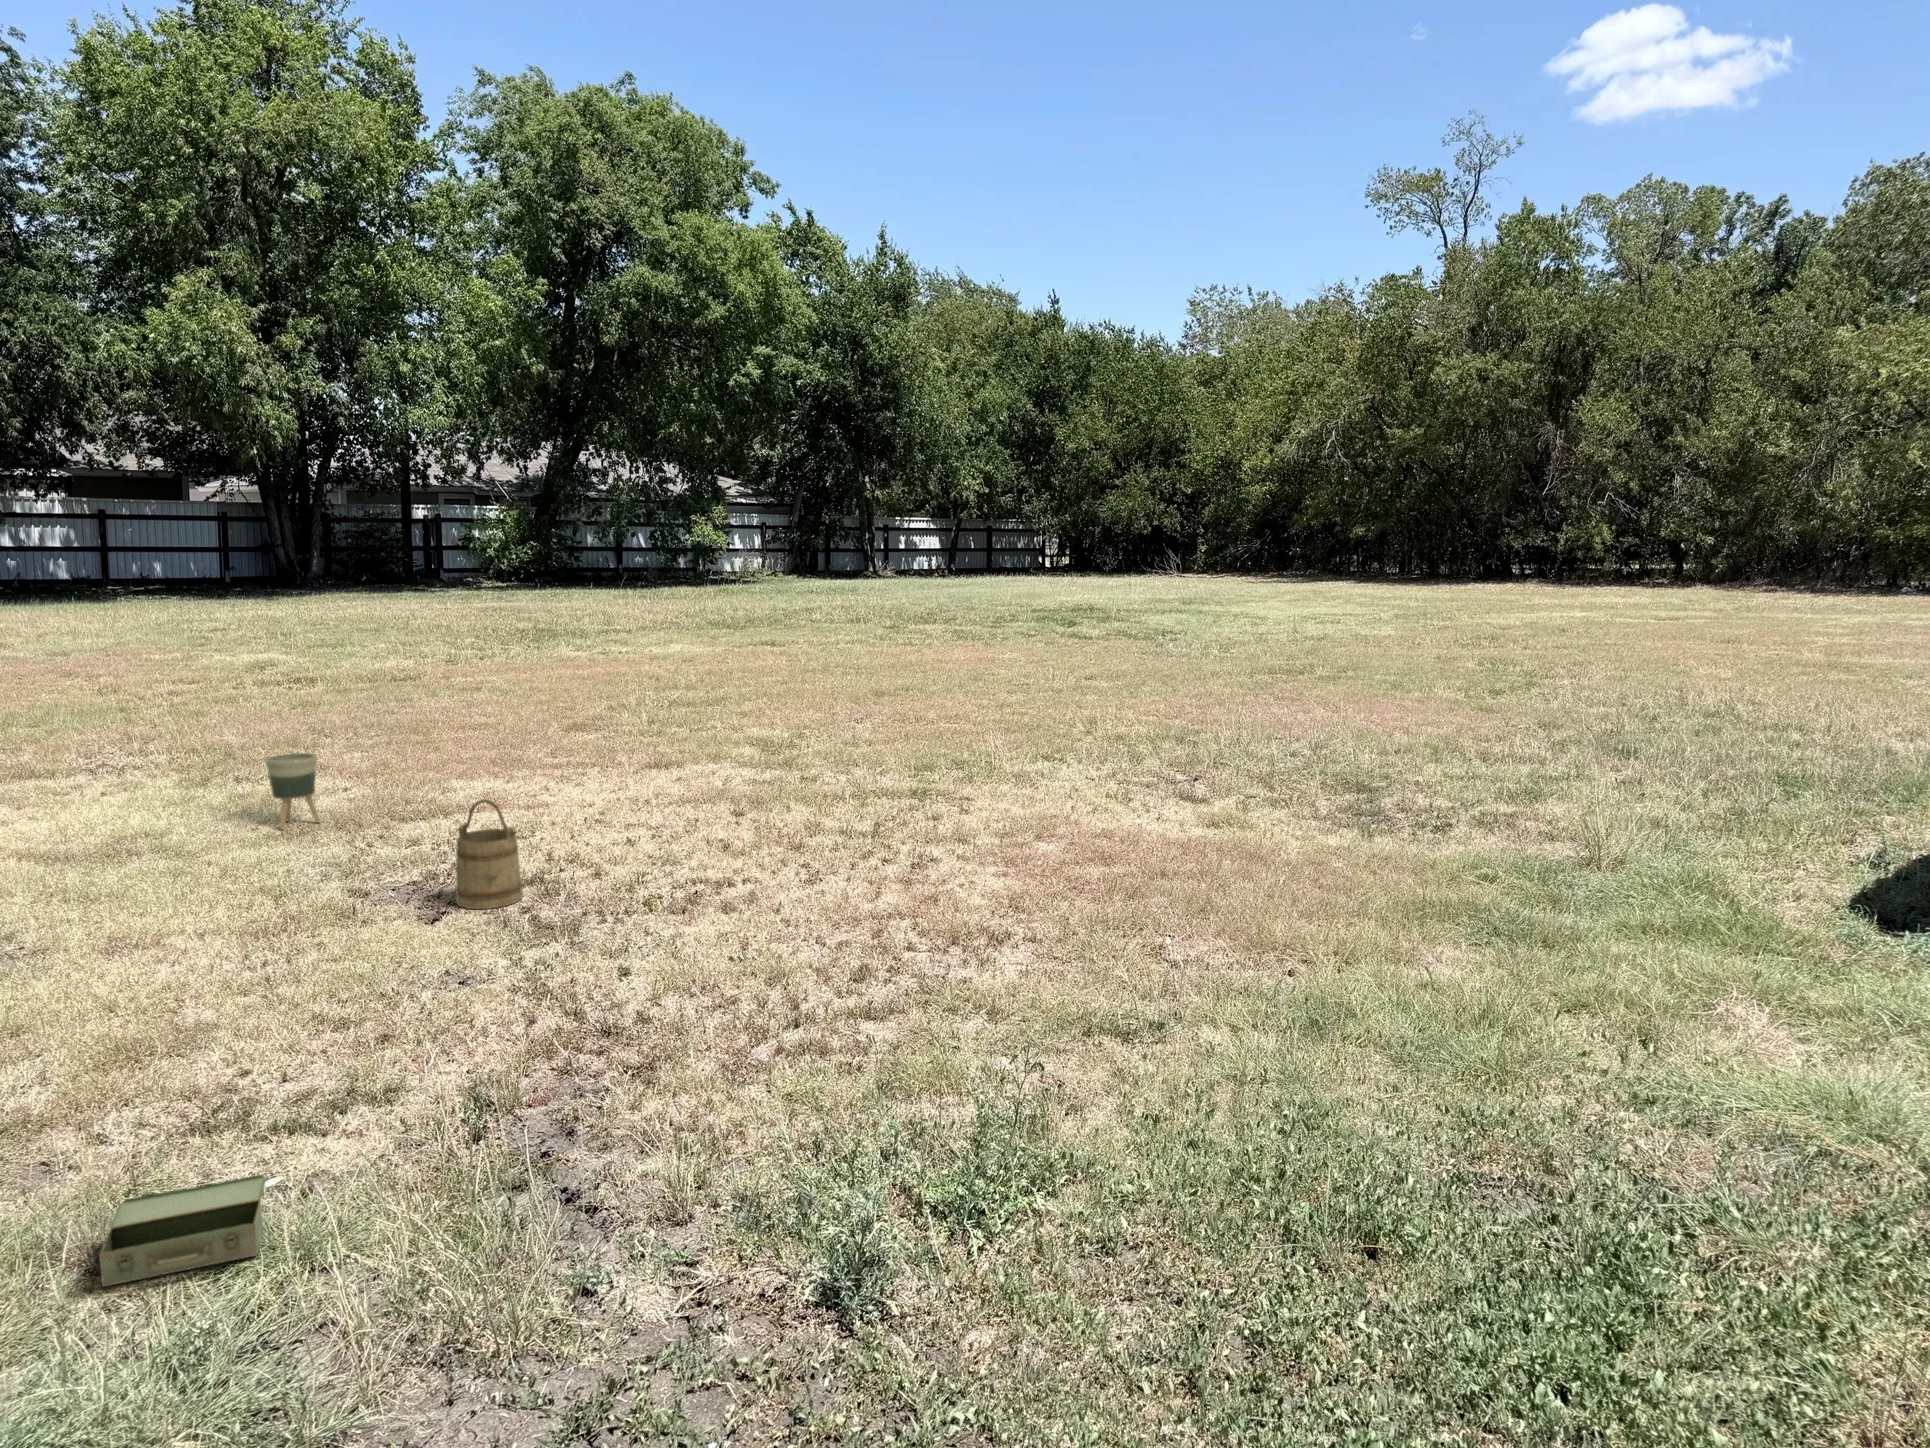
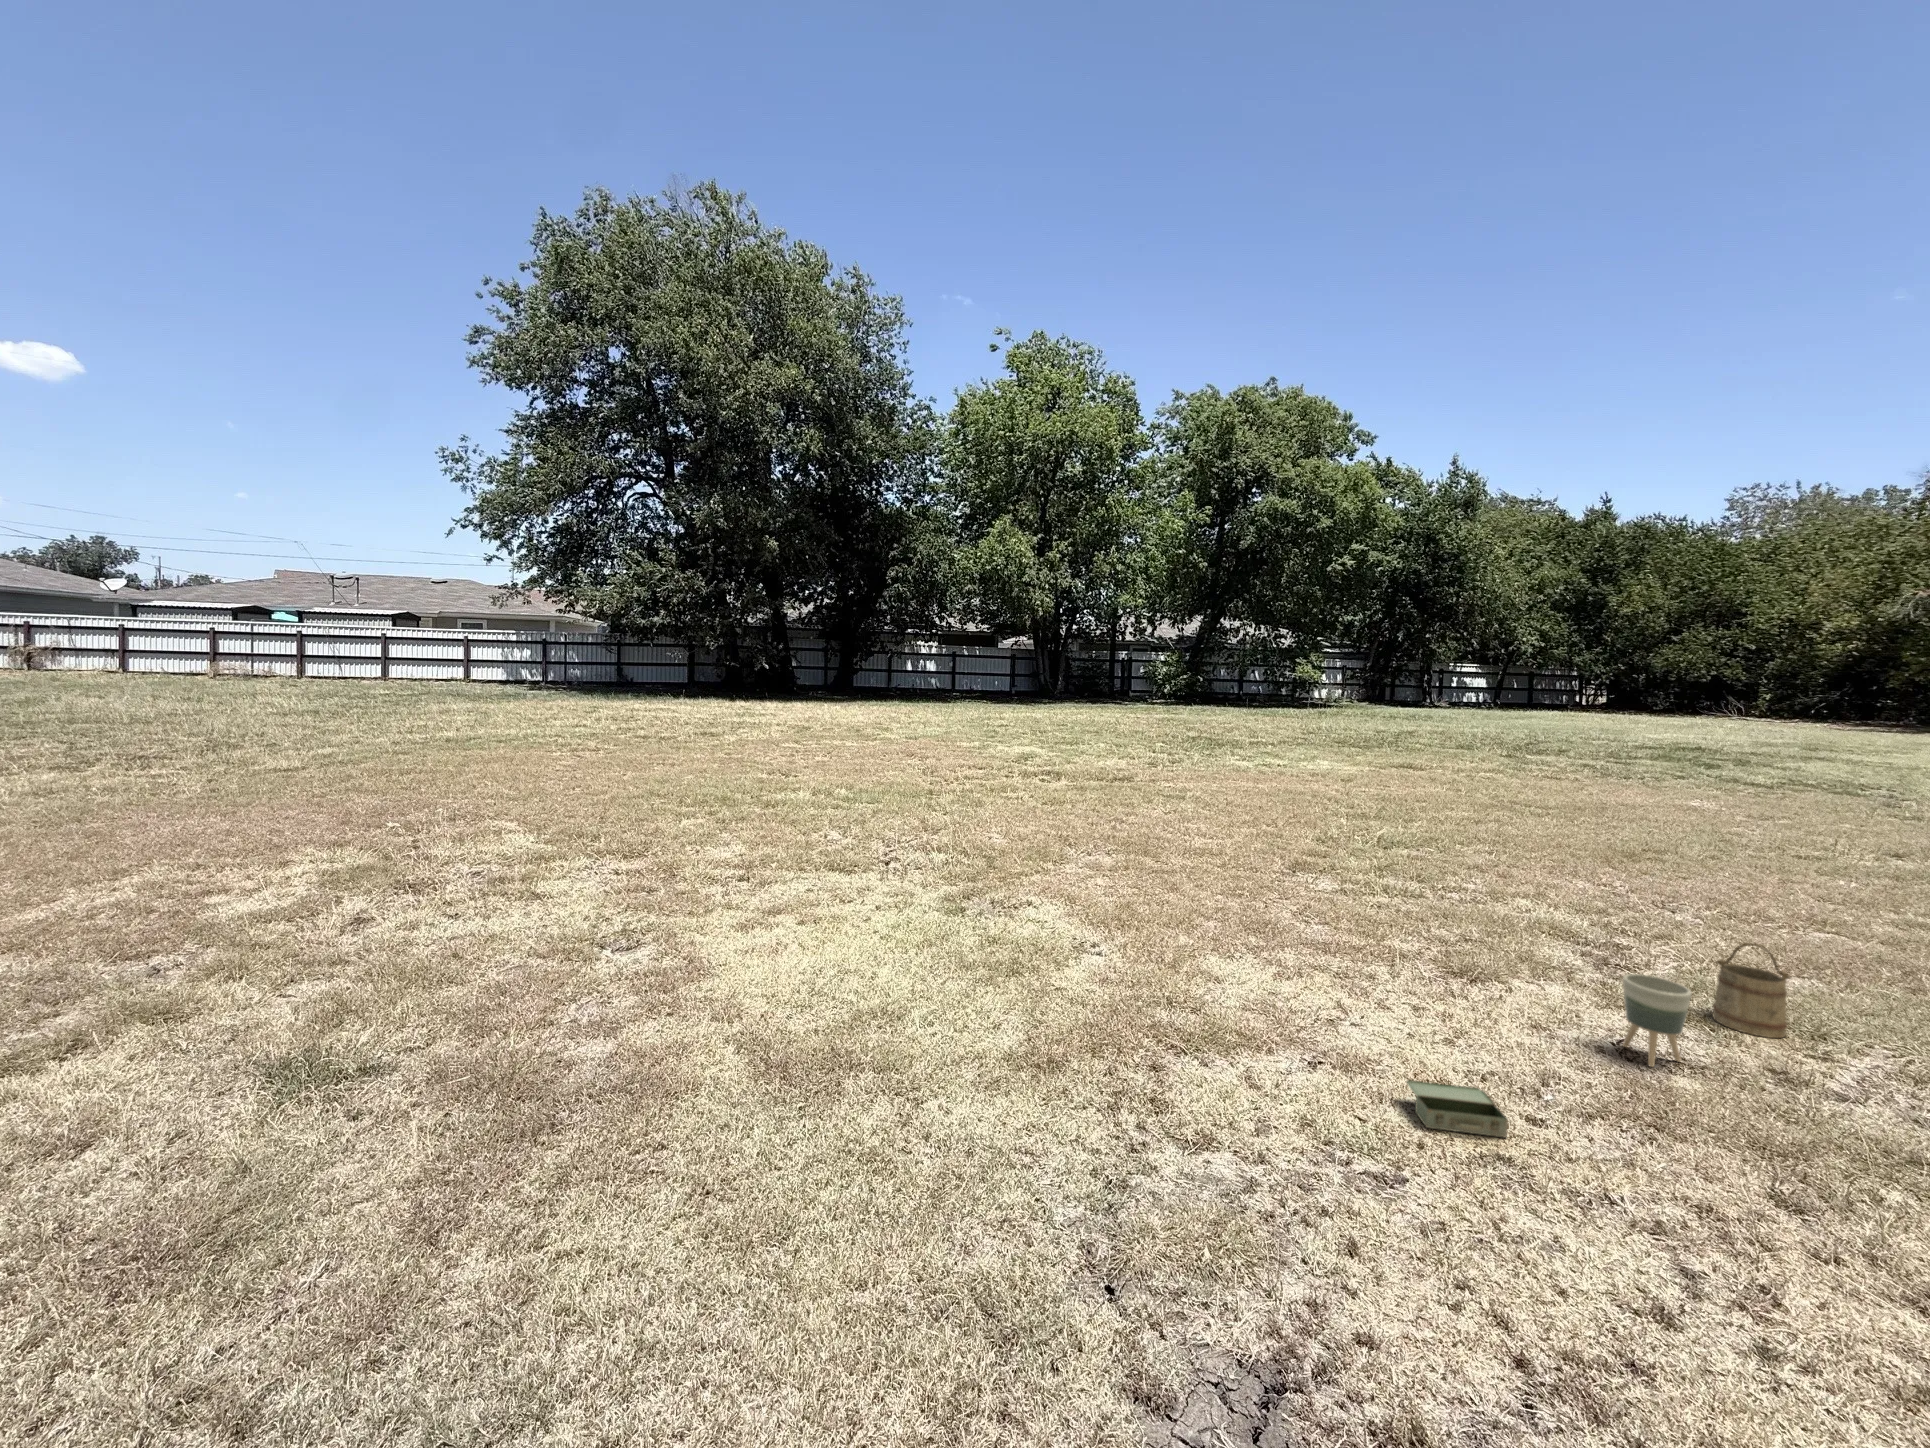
planter: present [266,753,320,830] -> present [1623,974,1692,1067]
bucket: present [455,799,522,909] -> present [1713,943,1792,1038]

